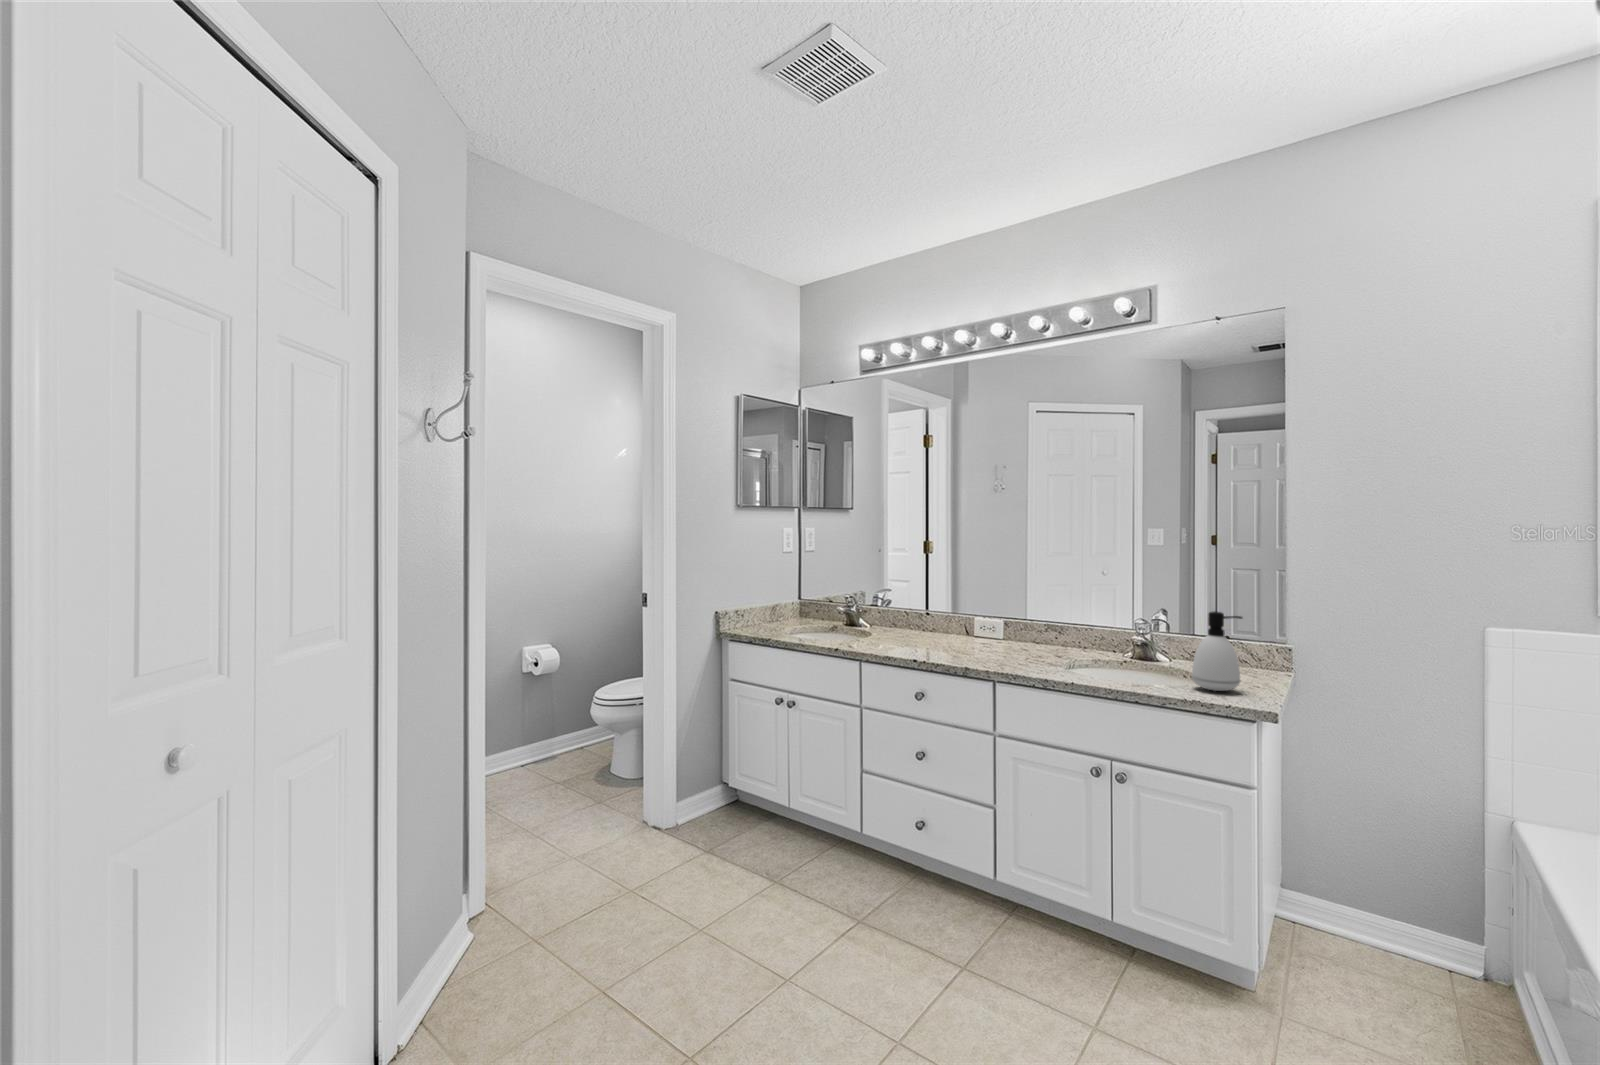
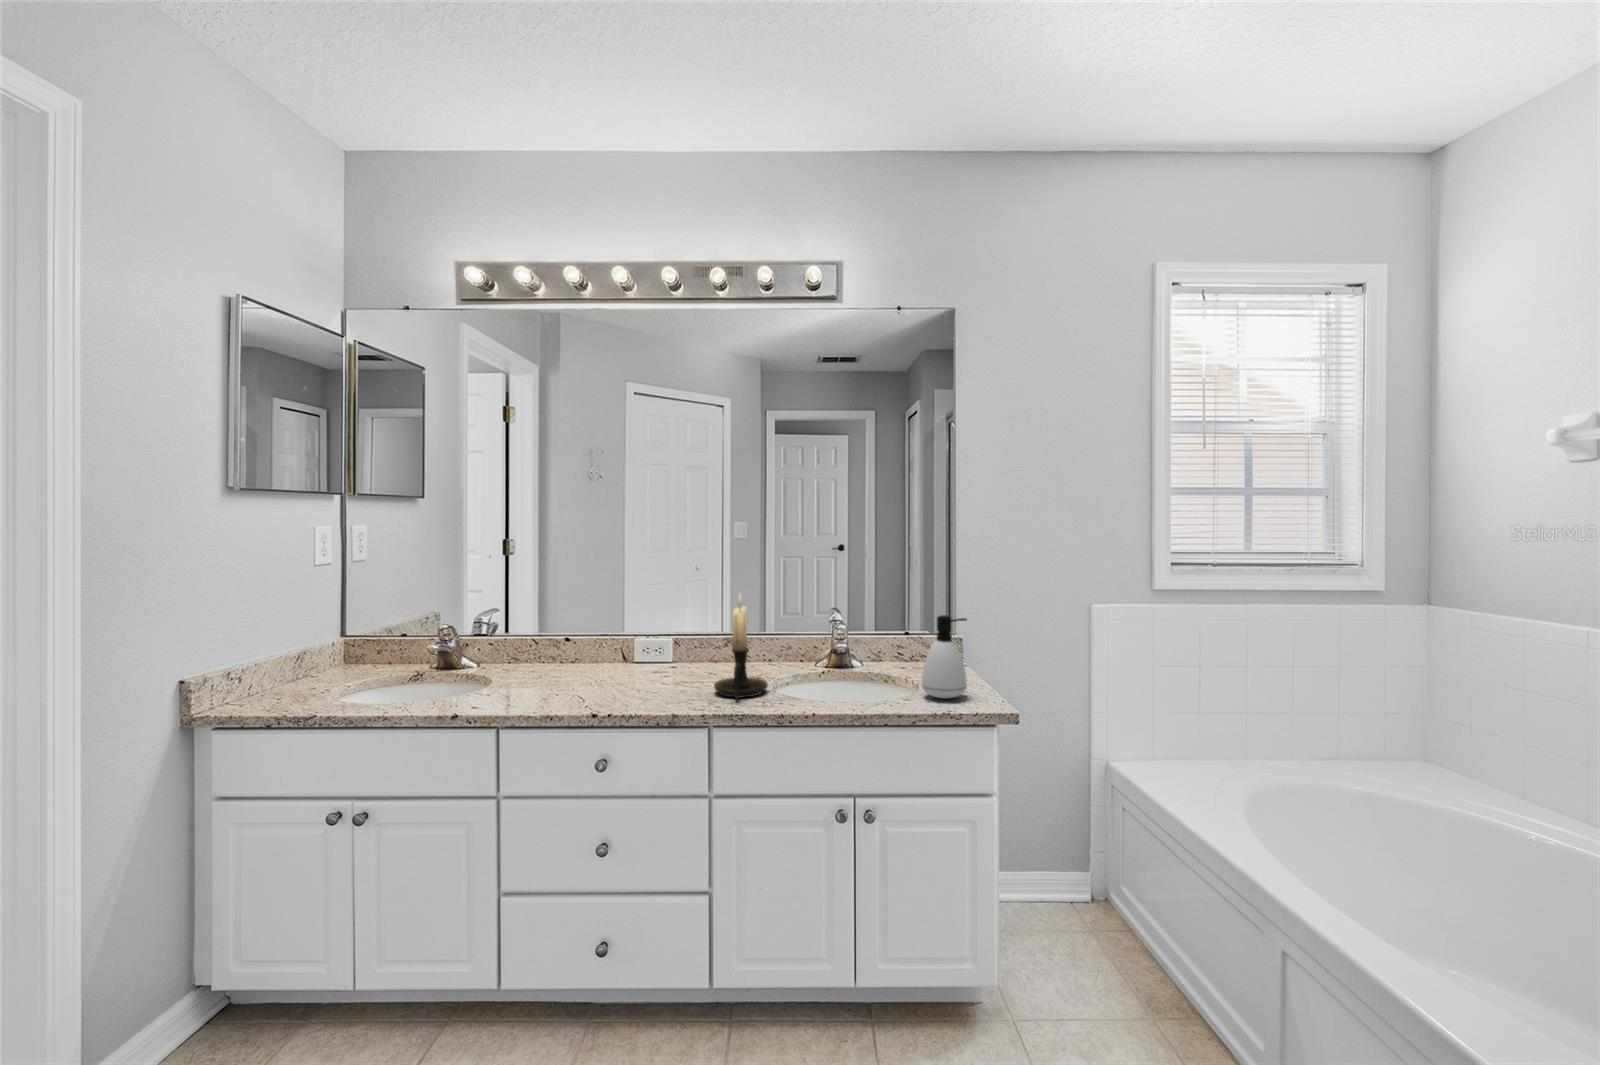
candle holder: none [1010,580,1057,666] -> present [714,594,768,699]

